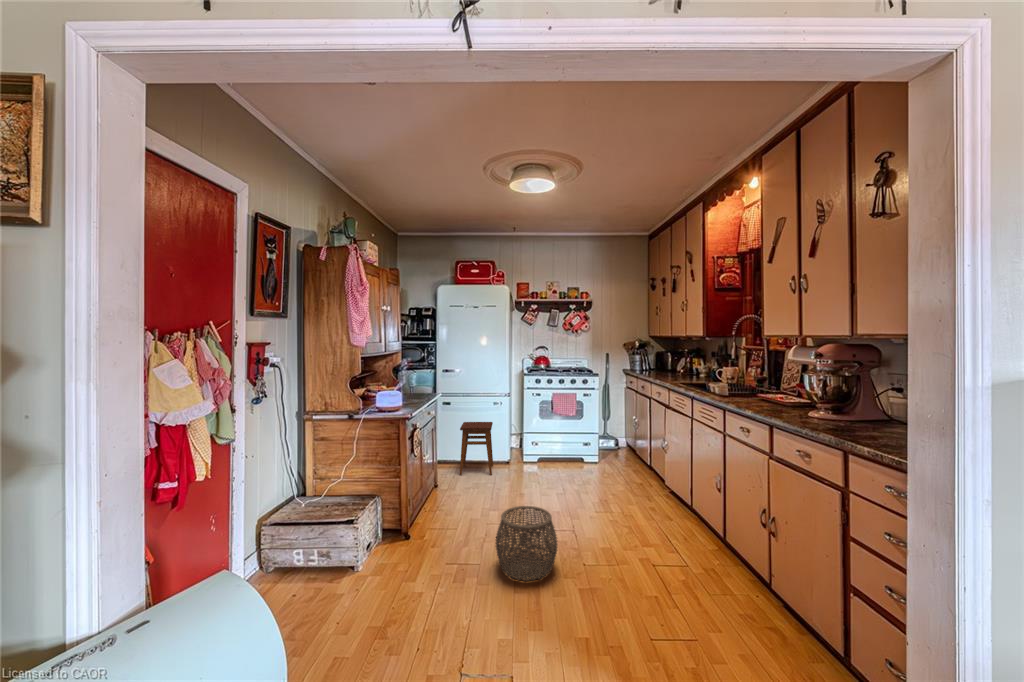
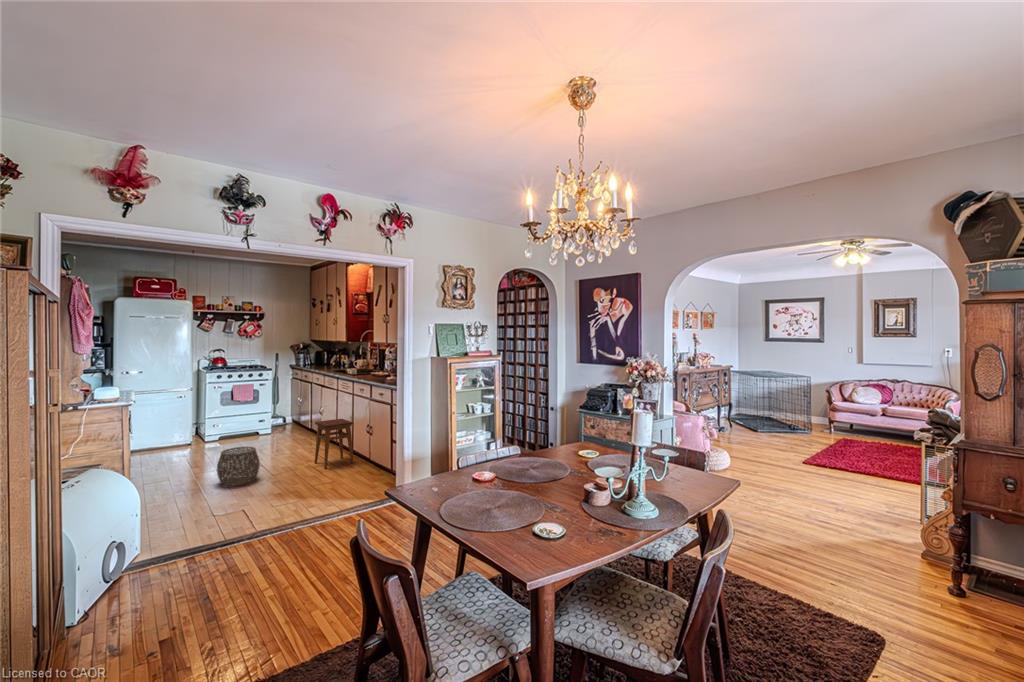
stool: present [460,422,493,475] -> present [315,419,354,469]

